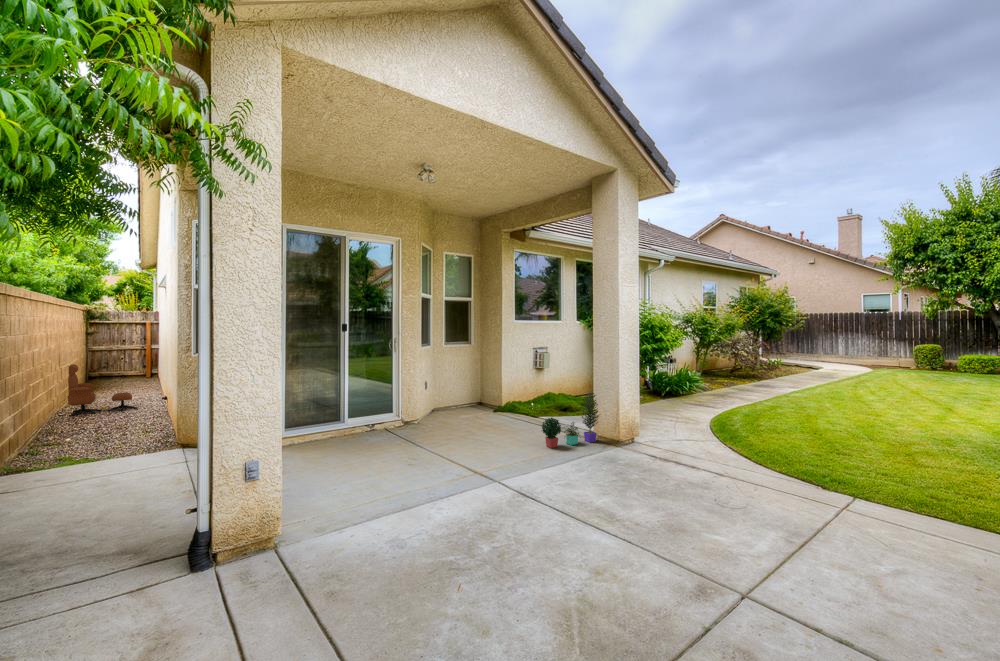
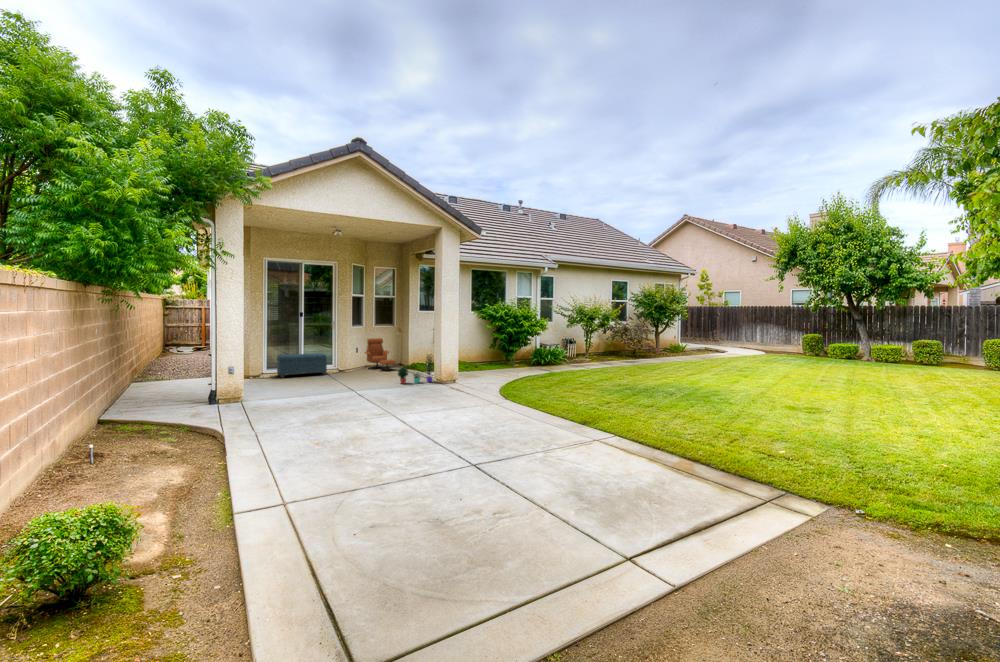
lounge chair: present [68,364,137,416] -> present [365,338,396,371]
bench: none [305,393,392,443] -> present [277,353,327,378]

